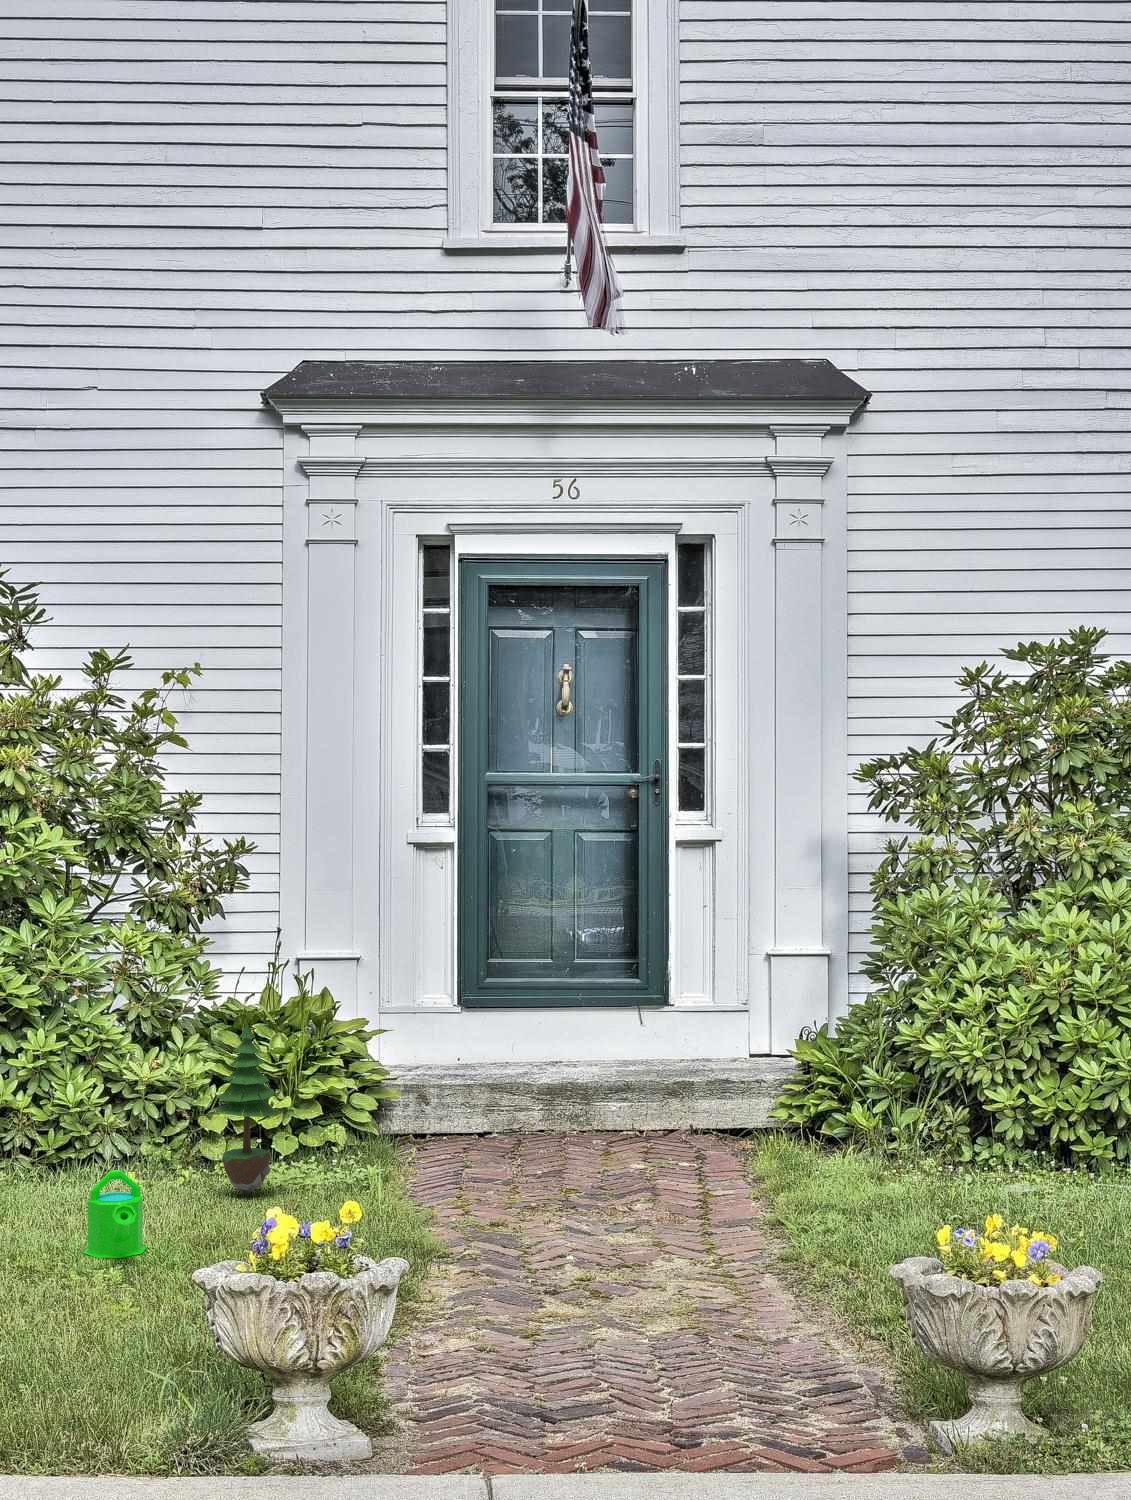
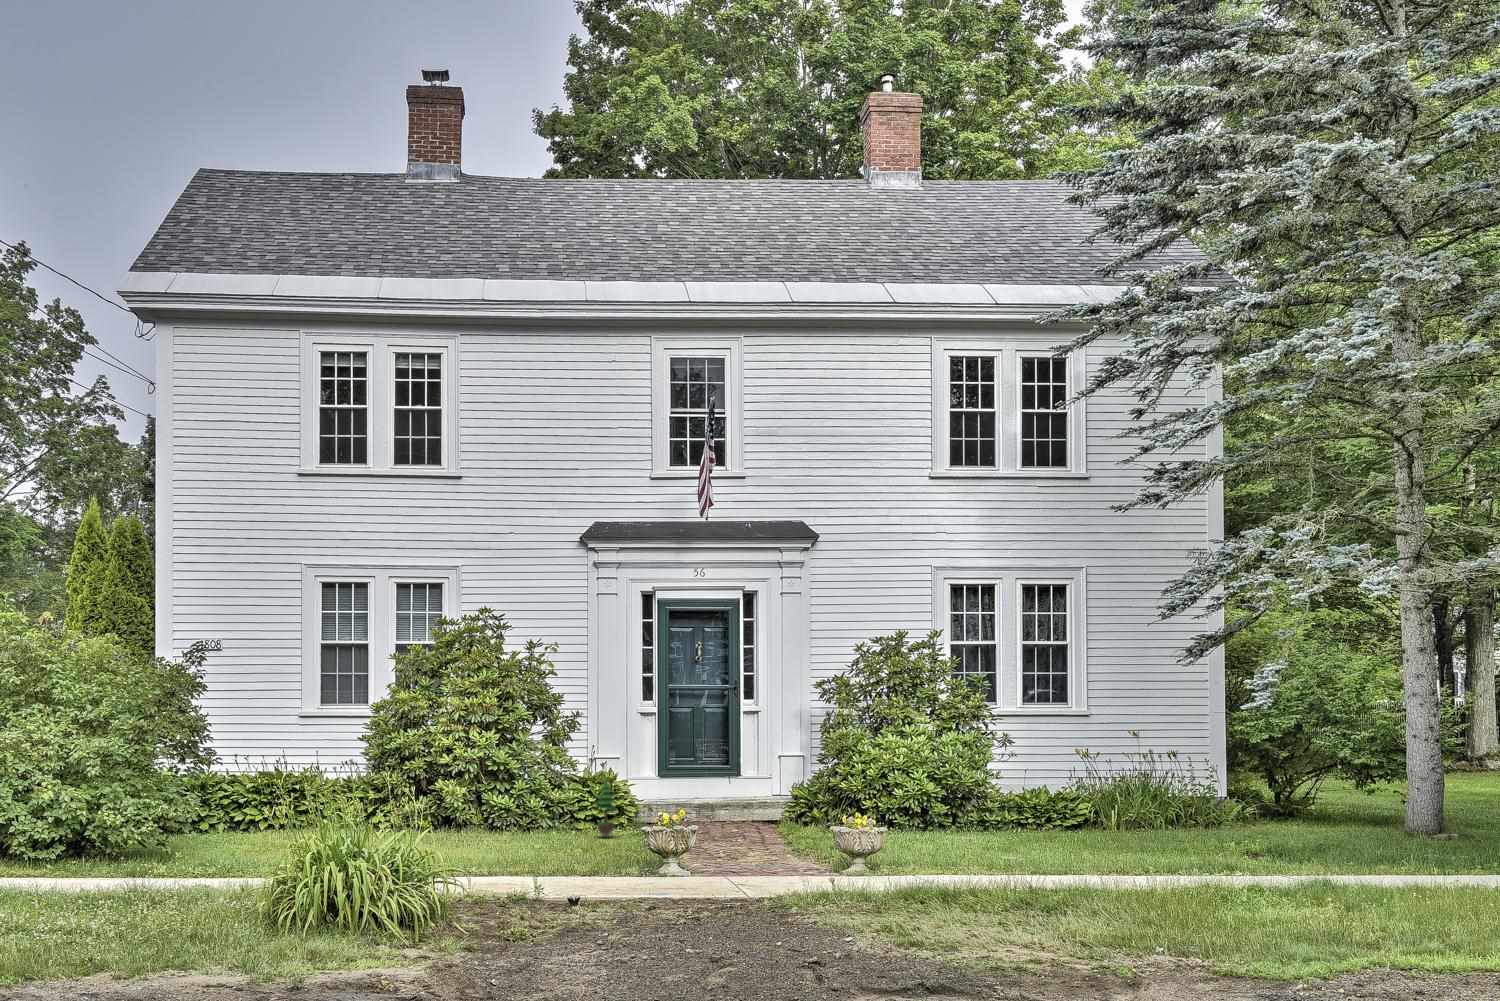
watering can: present [83,1170,147,1258] -> none [564,822,585,851]

